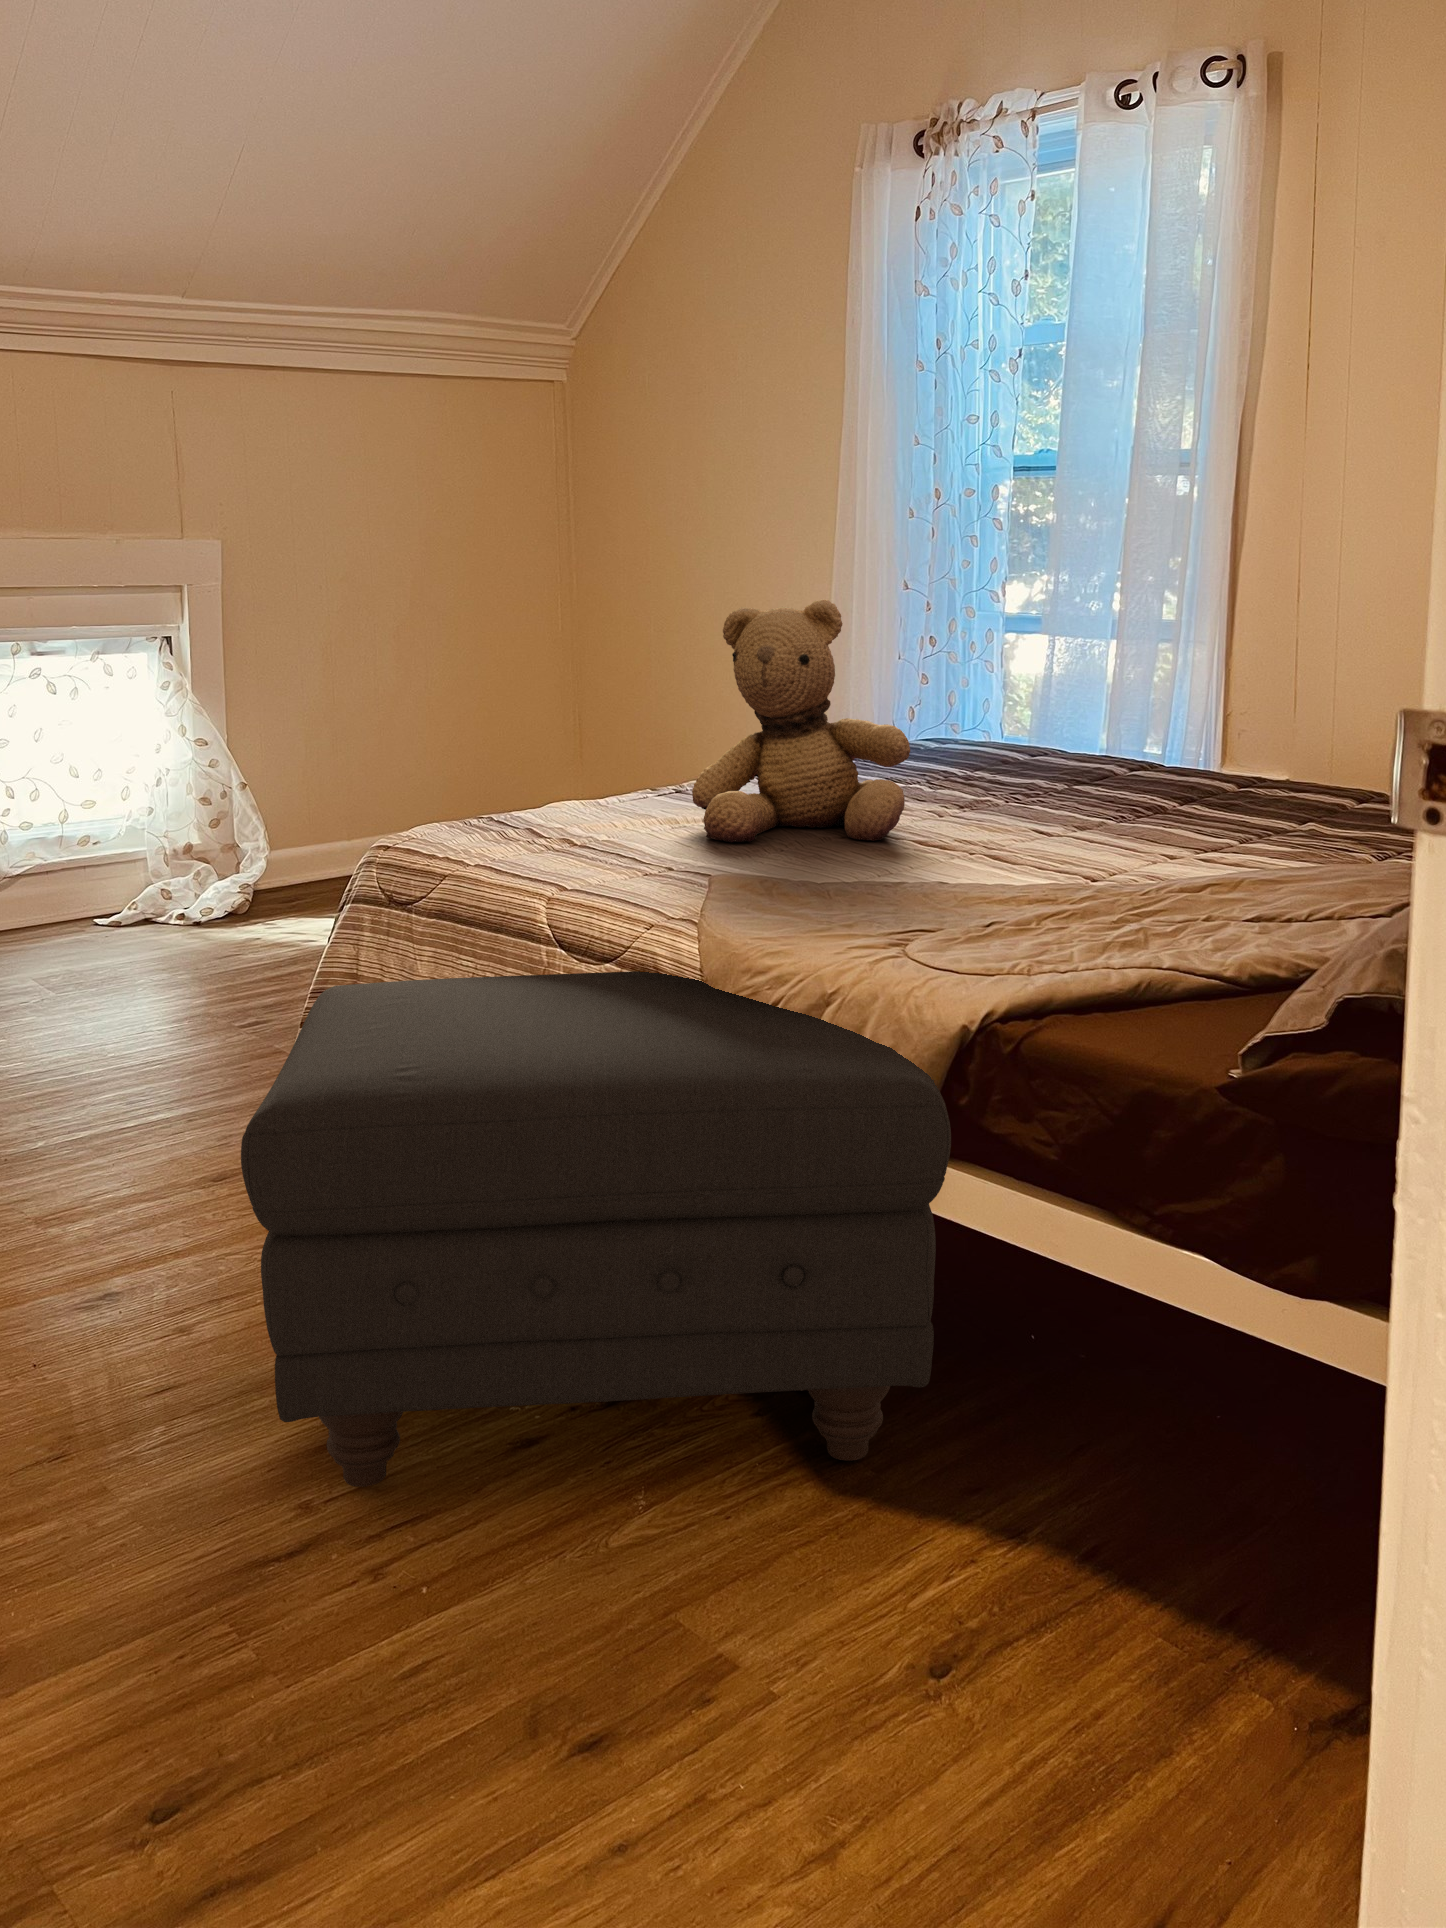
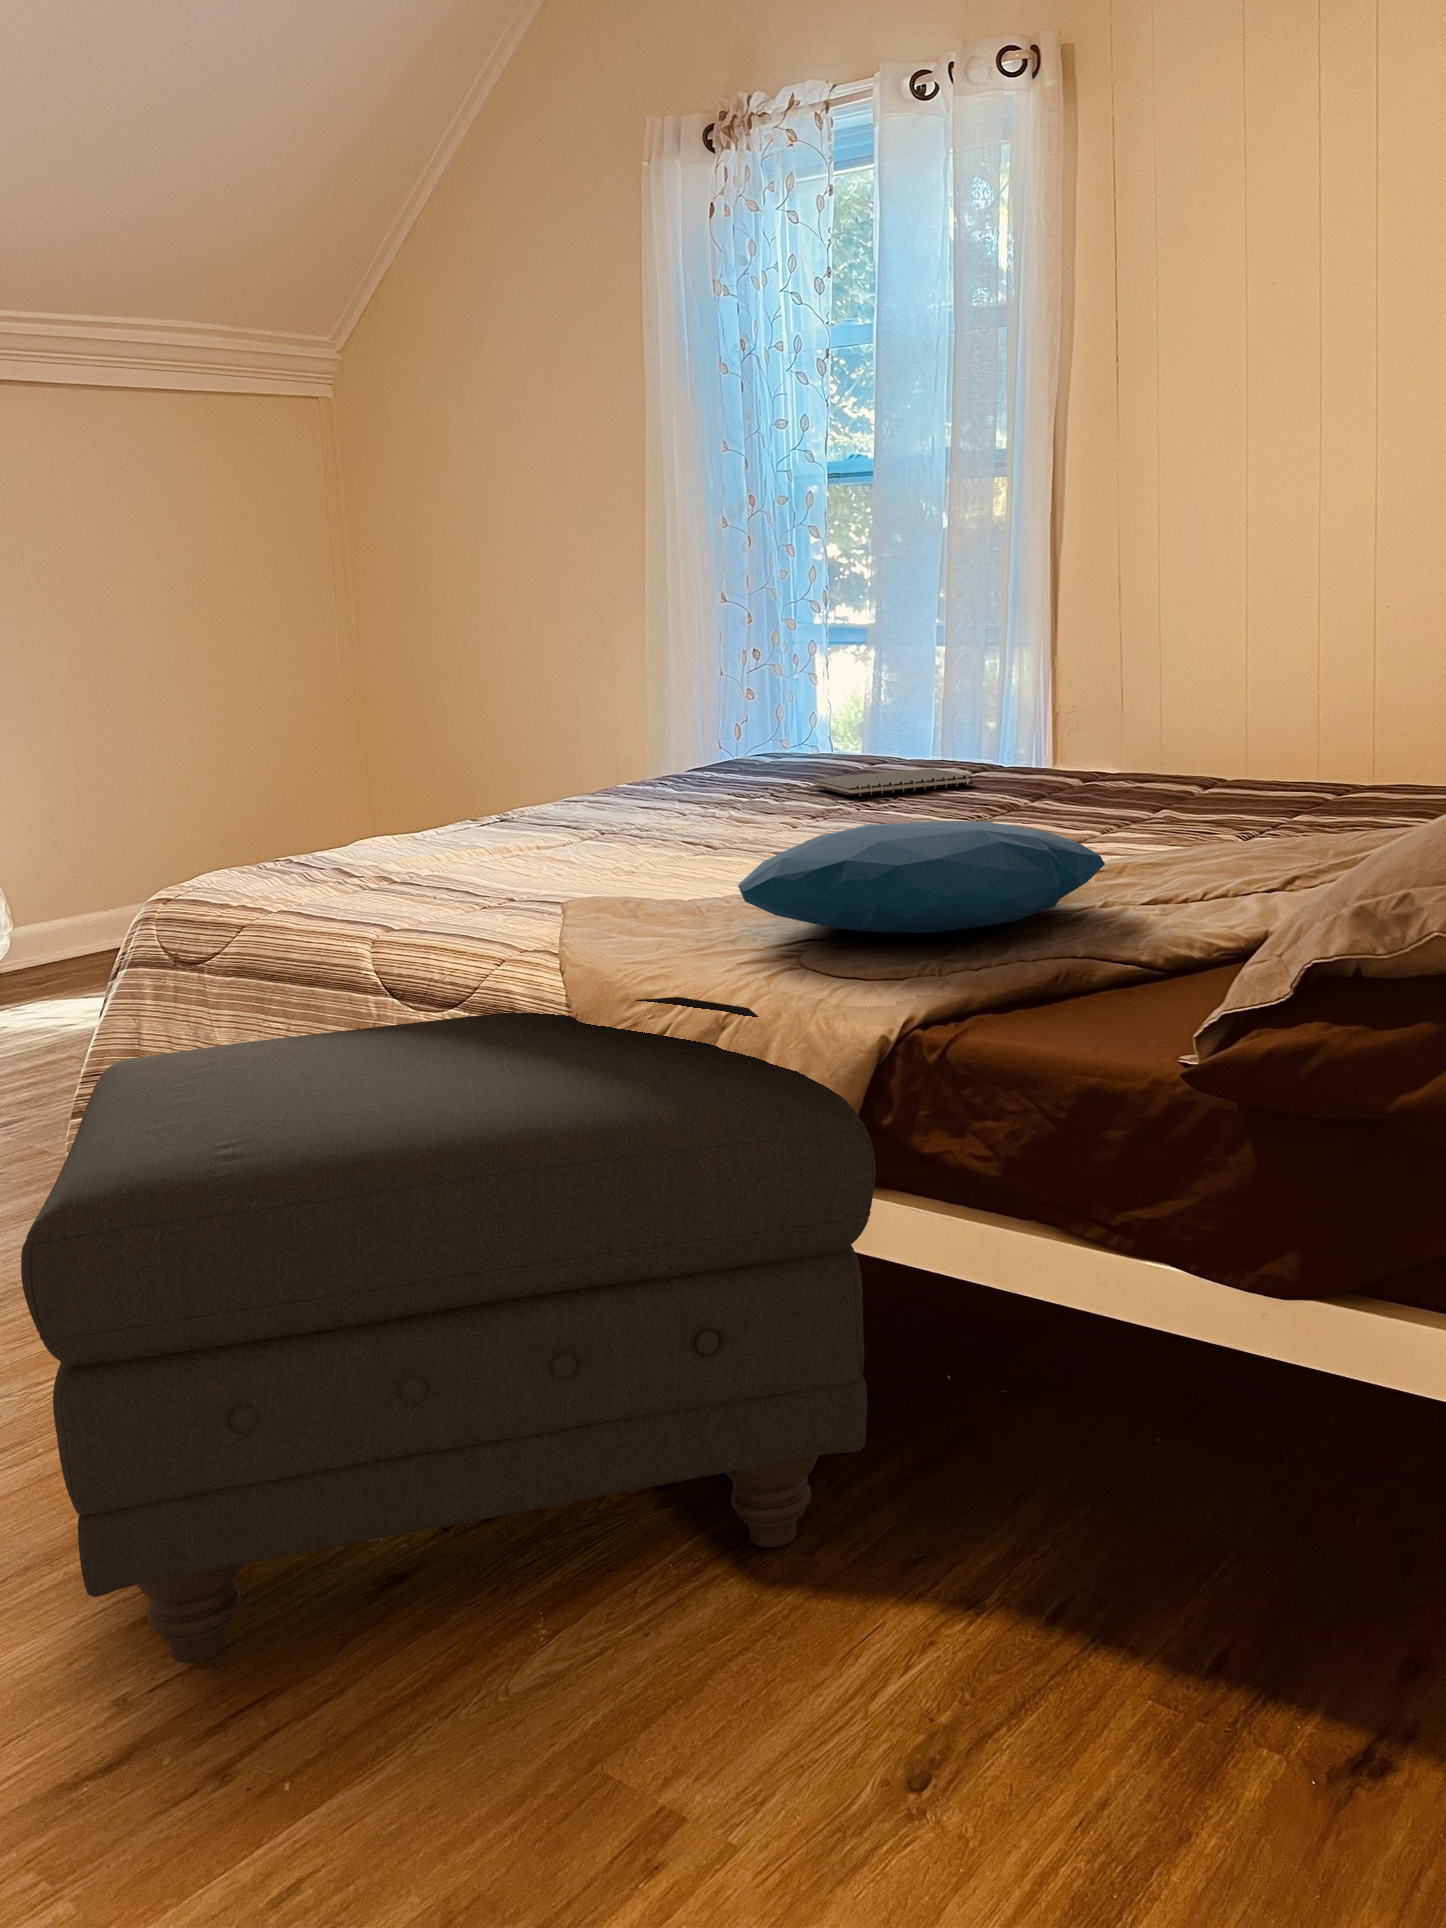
teddy bear: present [692,599,910,842] -> none [523,598,763,869]
notebook: none [969,762,1123,787] -> present [813,768,973,797]
pillow: none [860,826,1205,932] -> present [738,821,1105,933]

